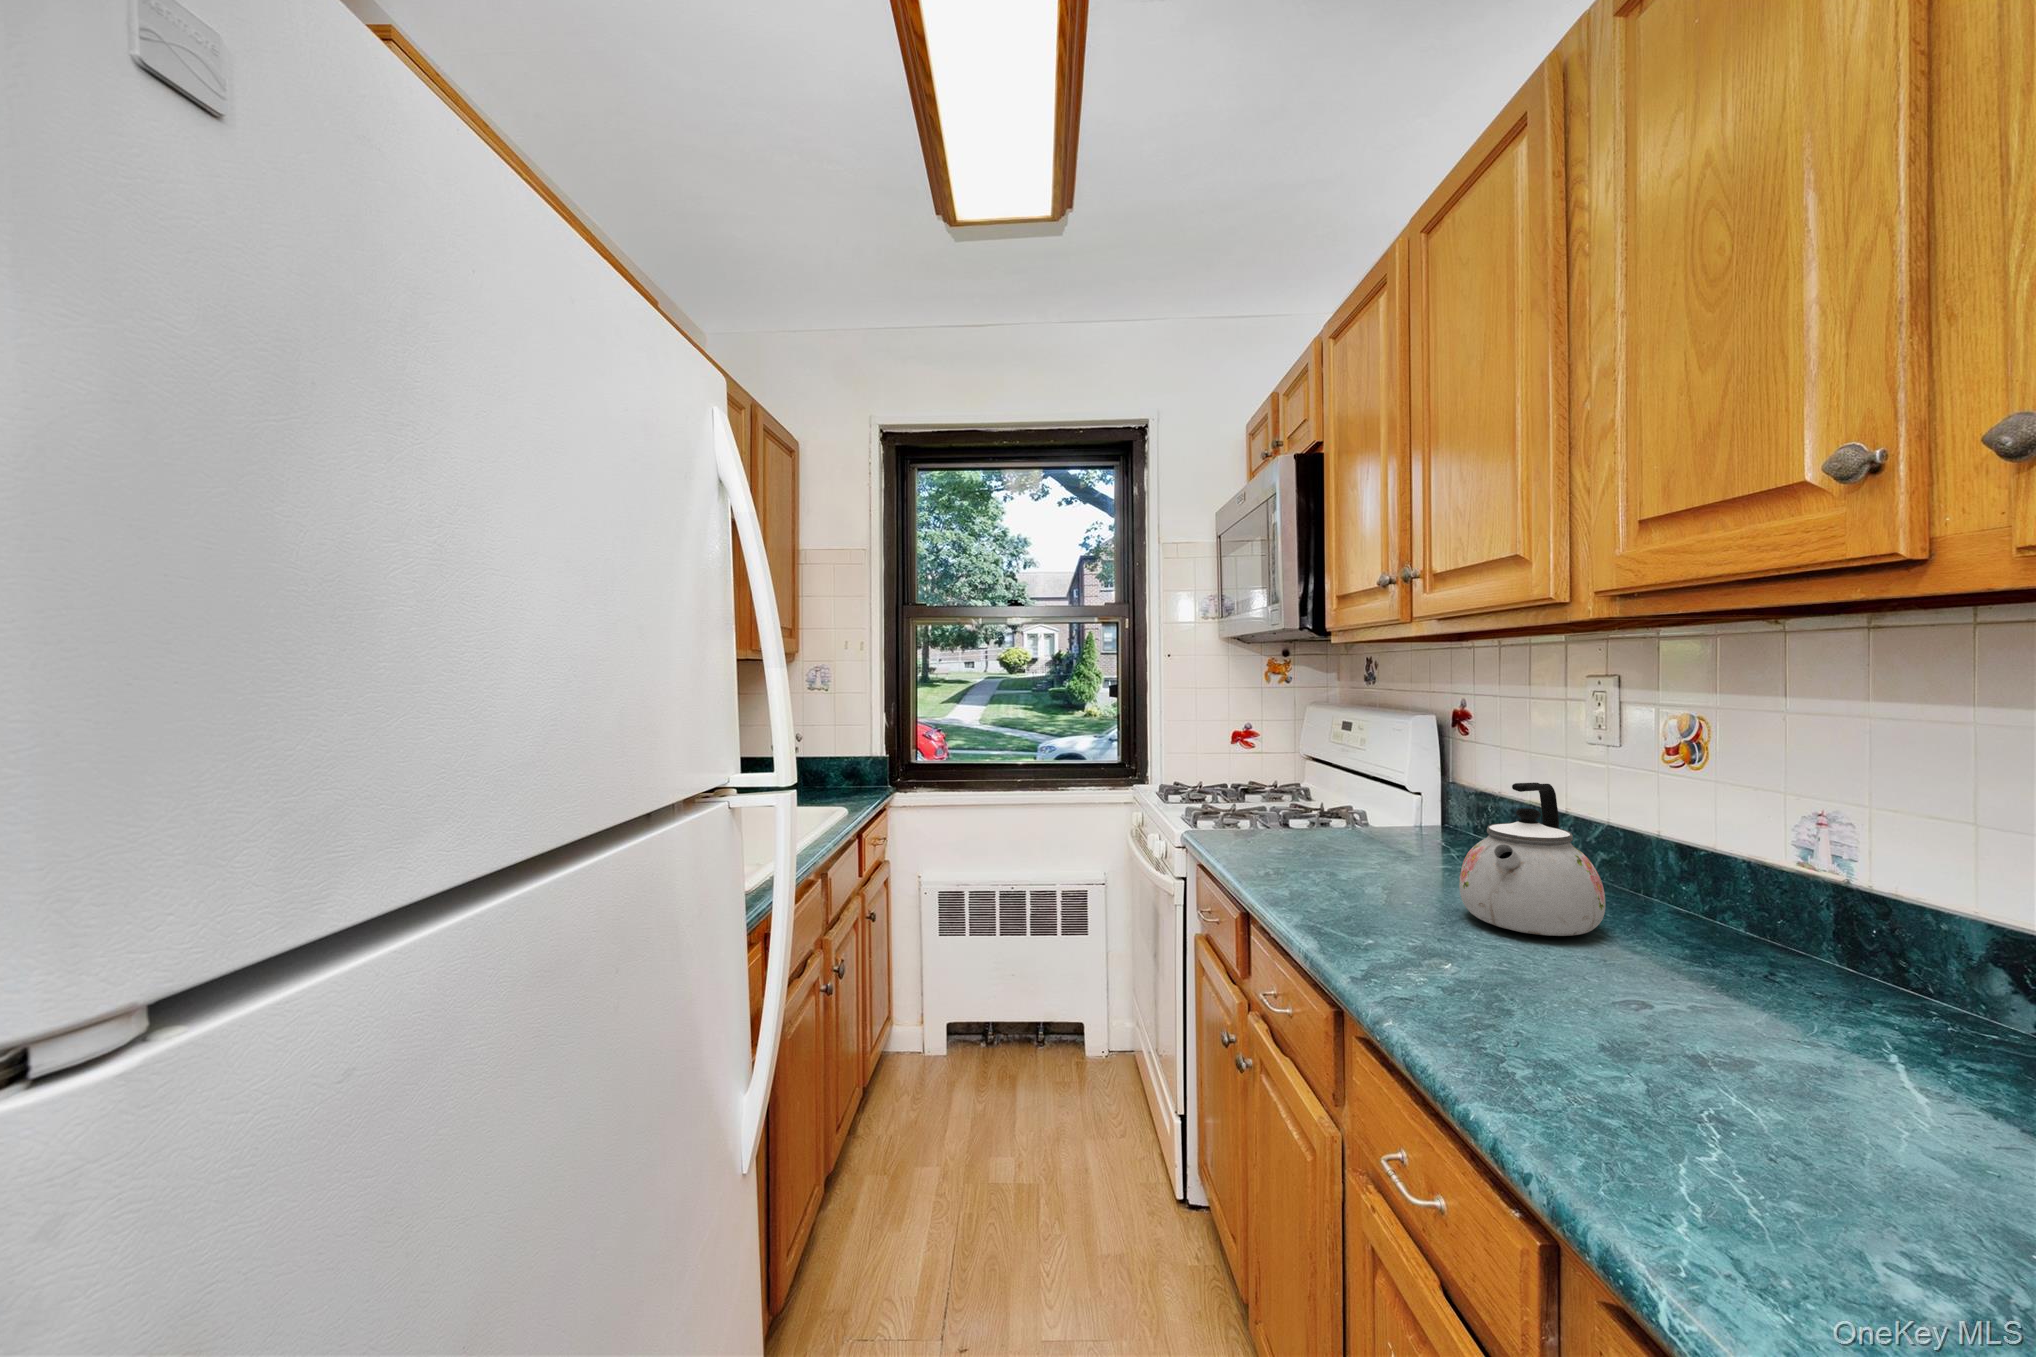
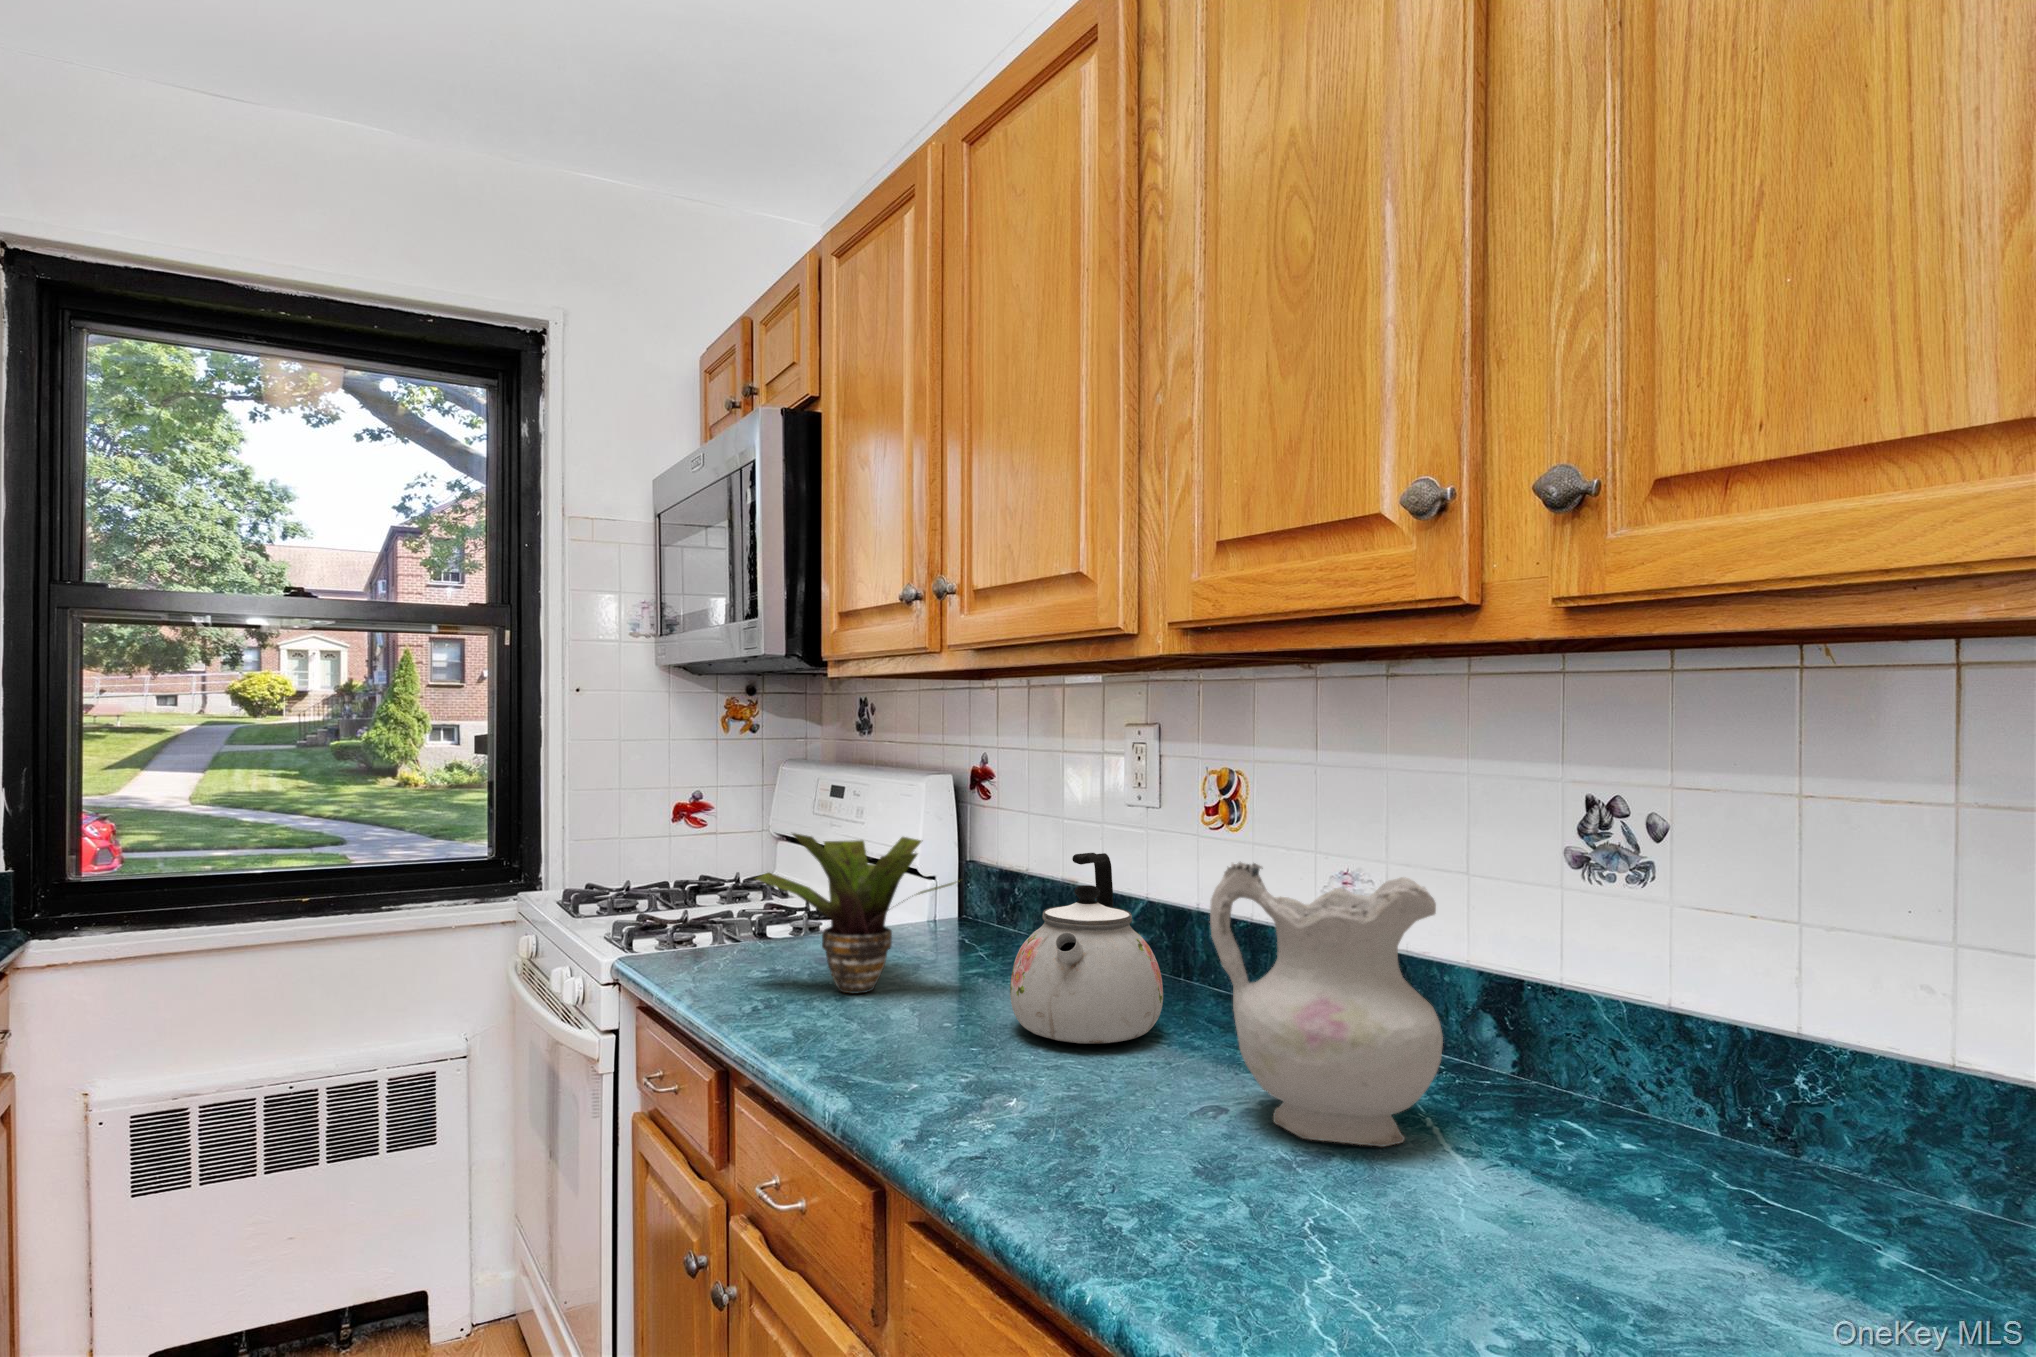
potted plant: none [1266,757,1427,872] -> present [756,833,956,993]
ceramic pitcher: none [1632,799,1912,1072] -> present [1210,862,1443,1146]

